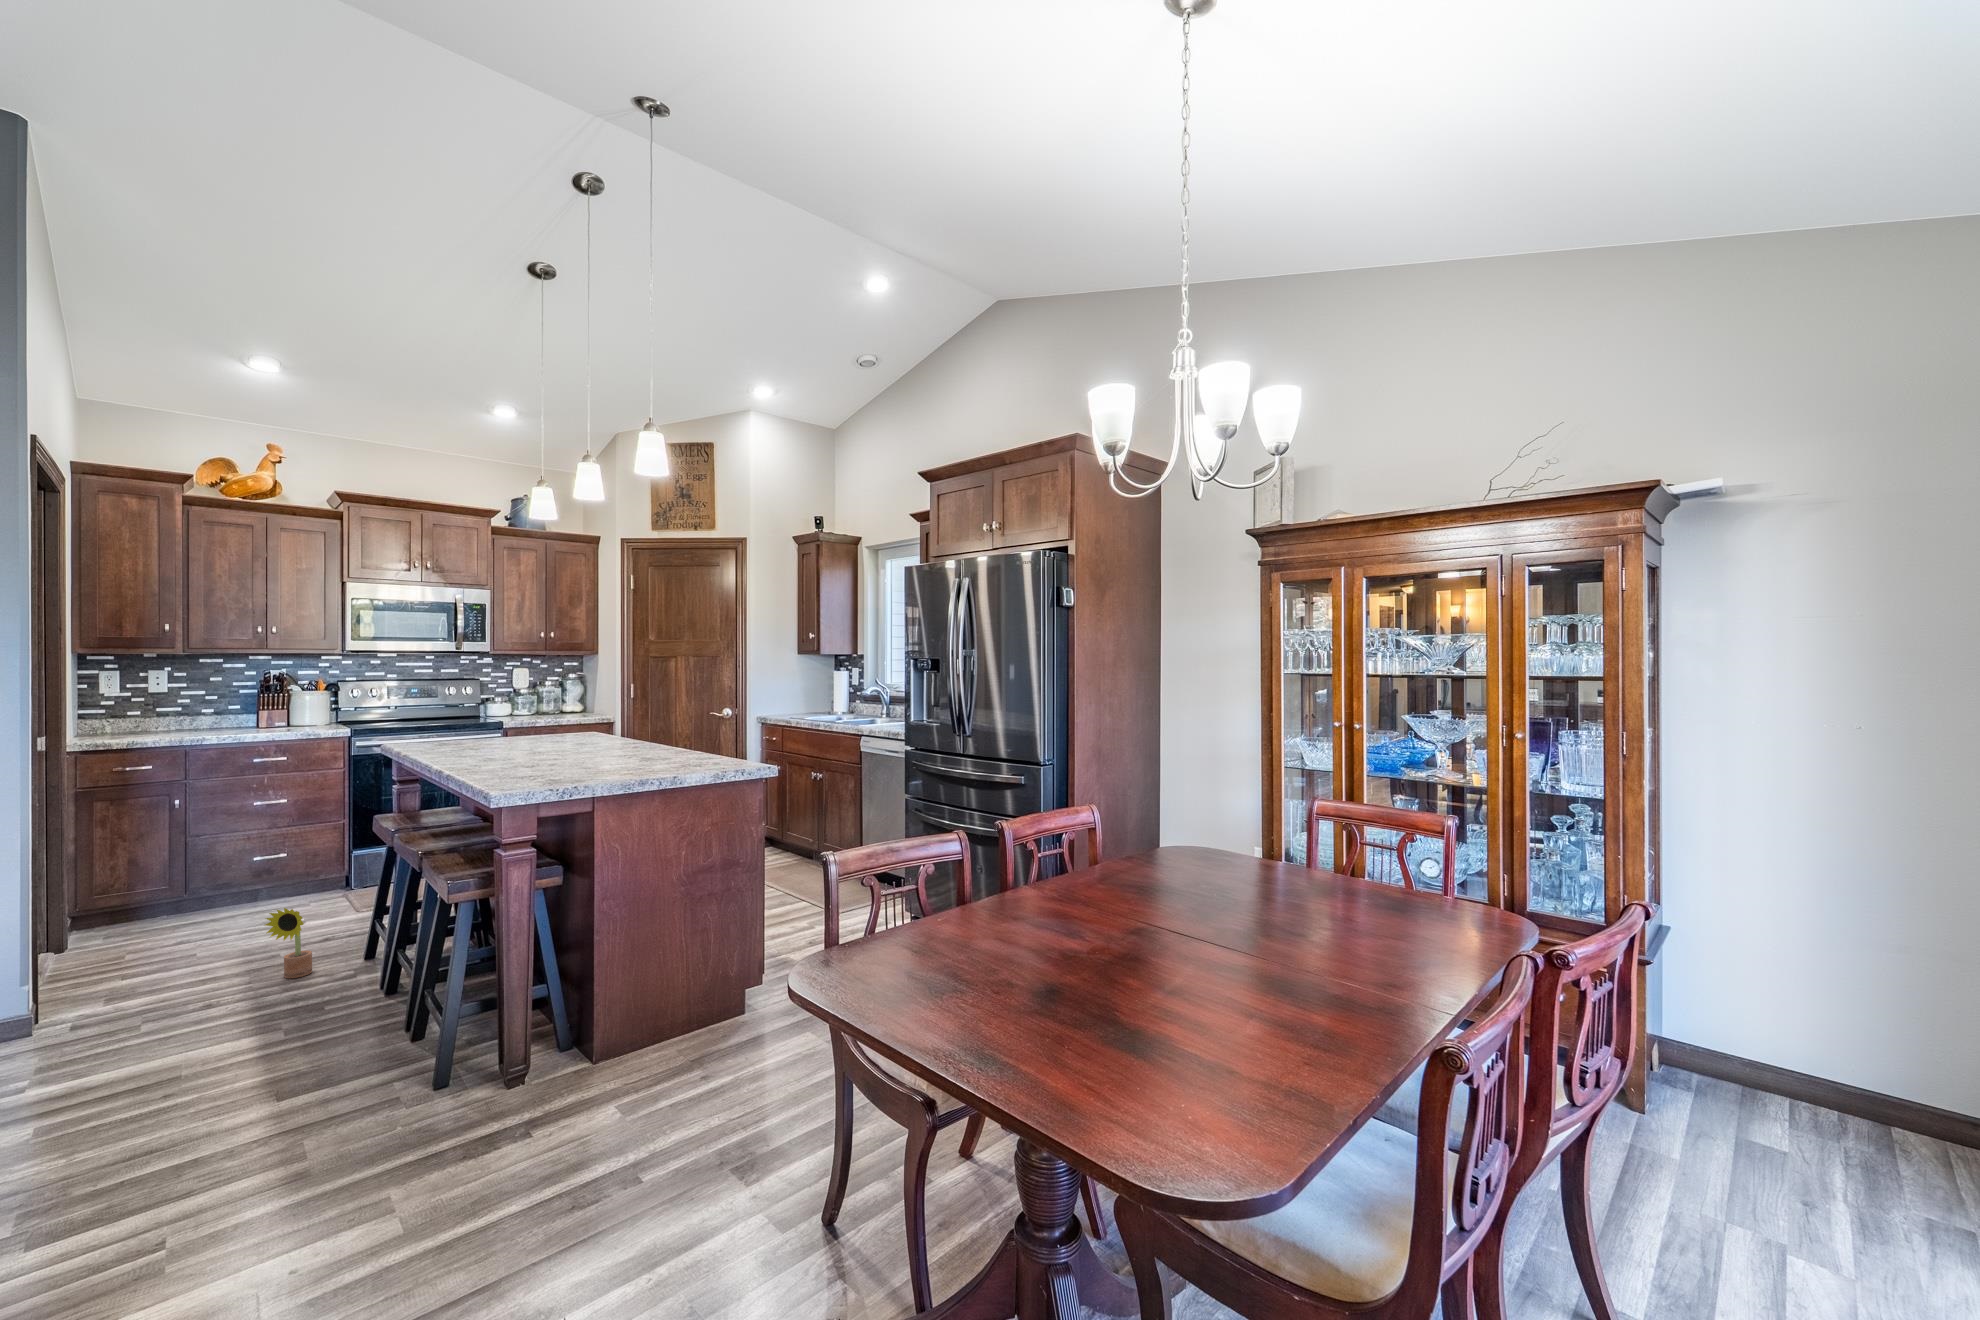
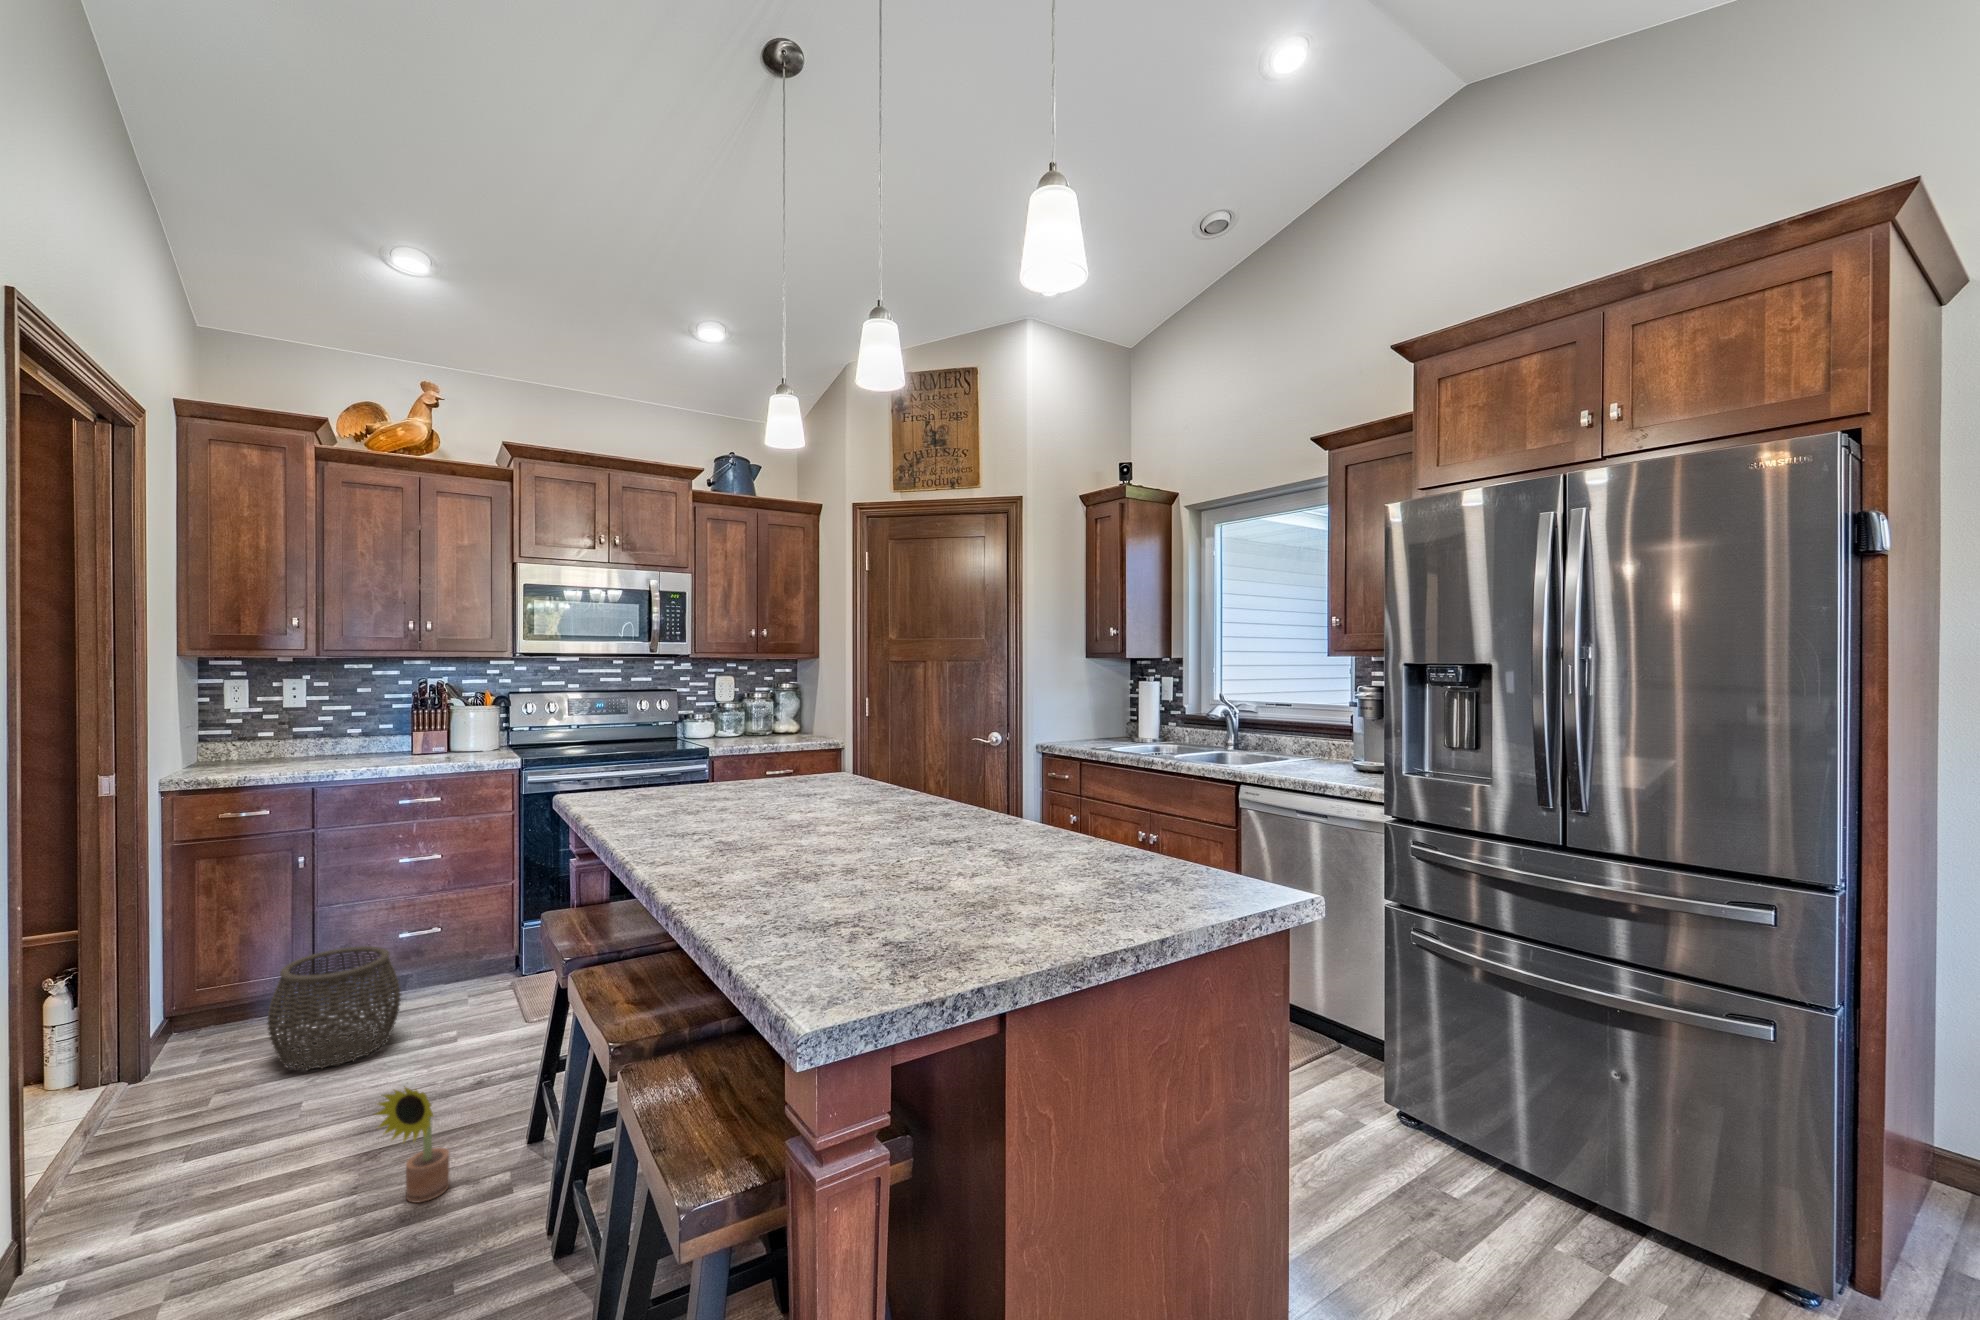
woven basket: none [162,856,262,935] -> present [267,946,401,1070]

